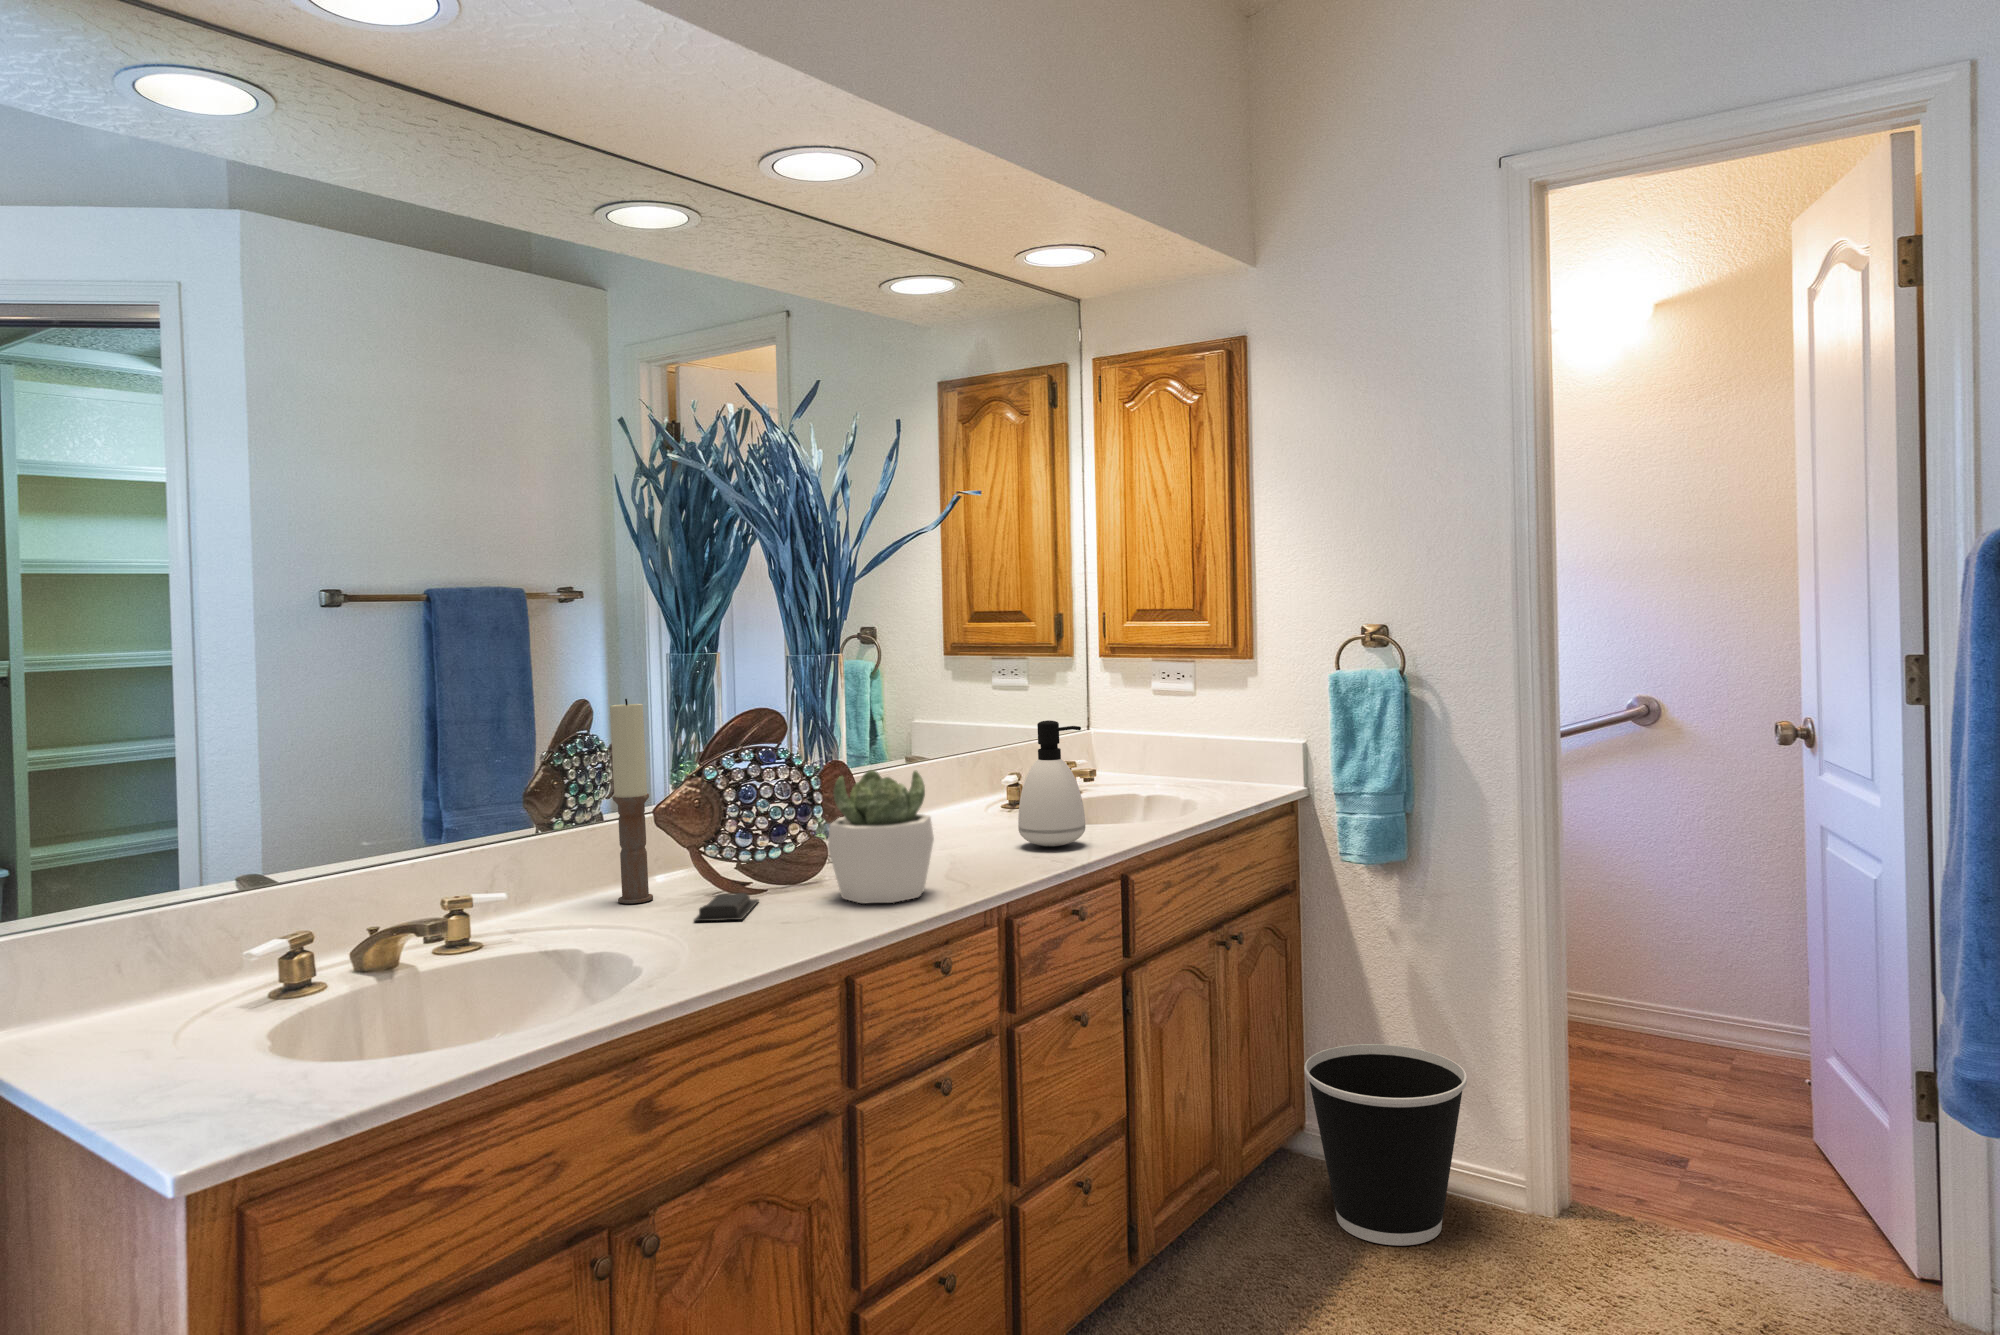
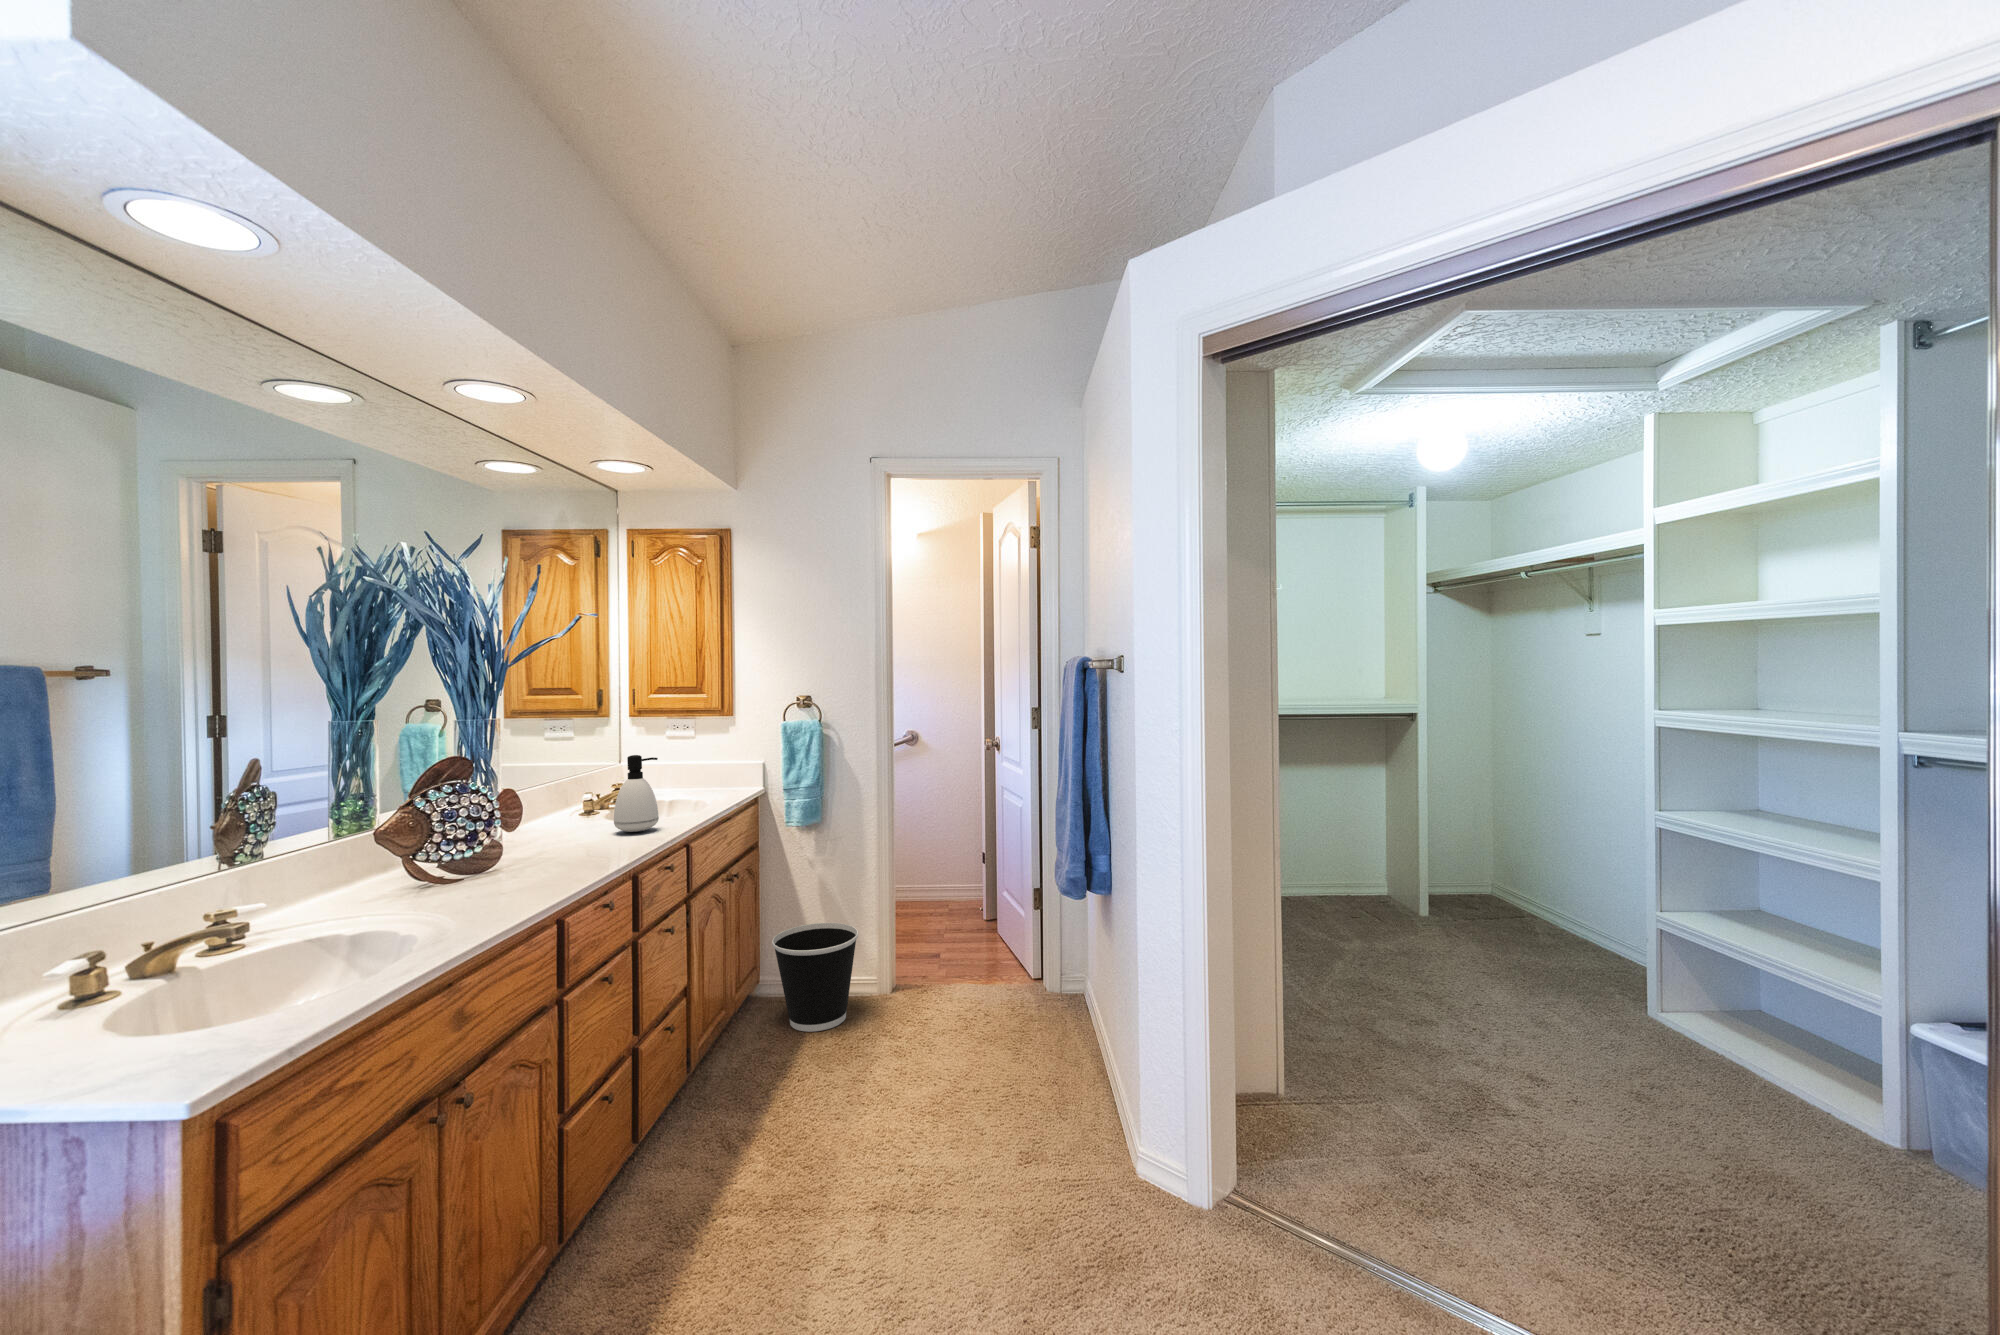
candle: present [610,699,653,903] -> none [328,754,362,902]
succulent plant: present [828,770,934,903] -> none [514,789,588,876]
soap bar: present [694,893,759,921] -> none [421,881,462,903]

